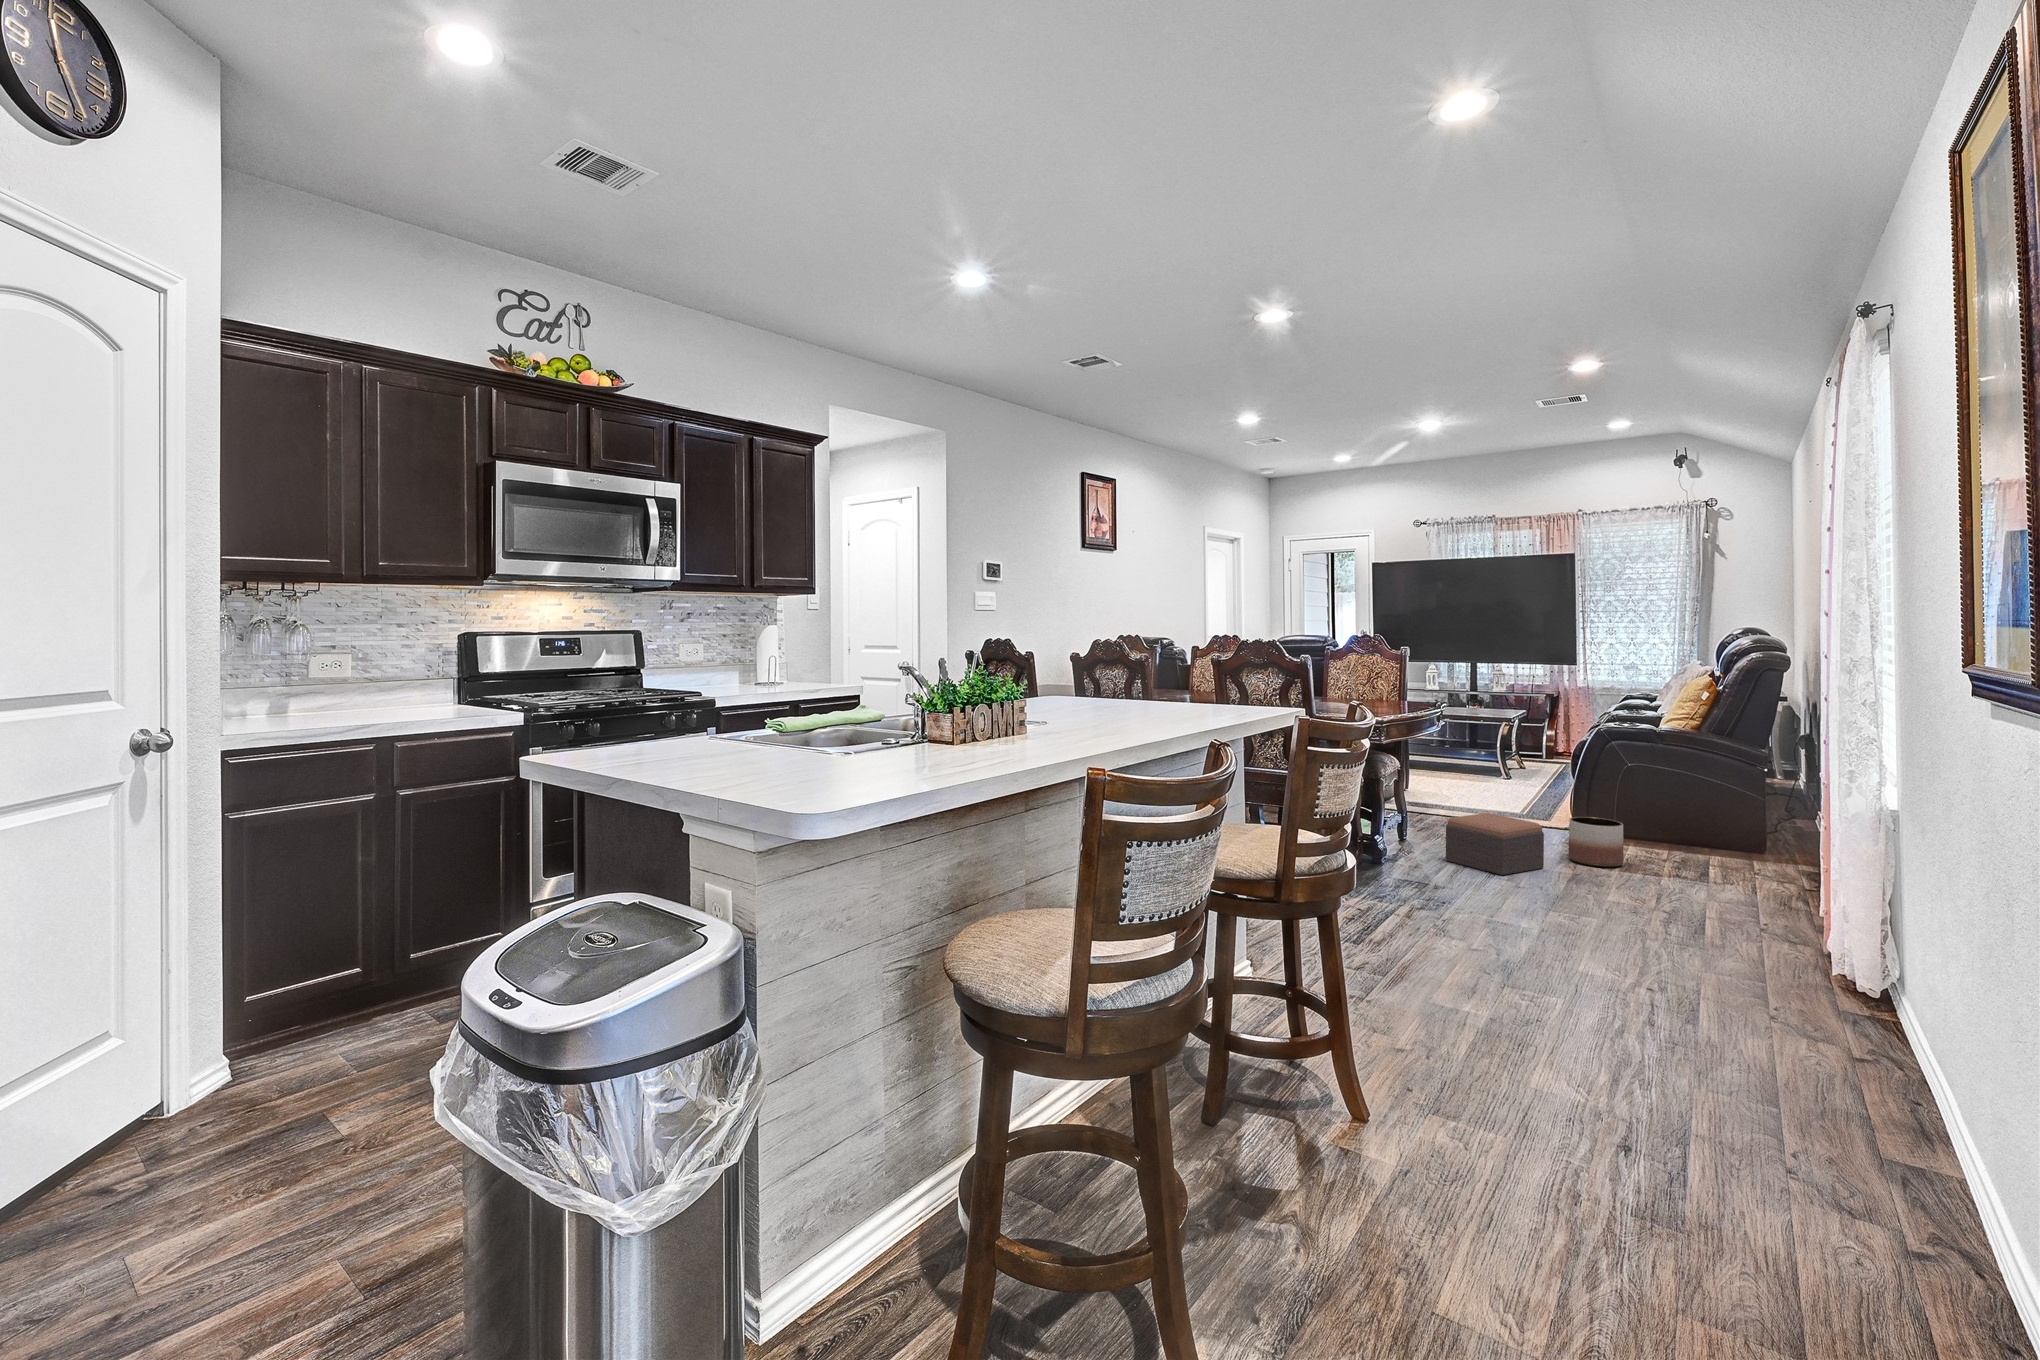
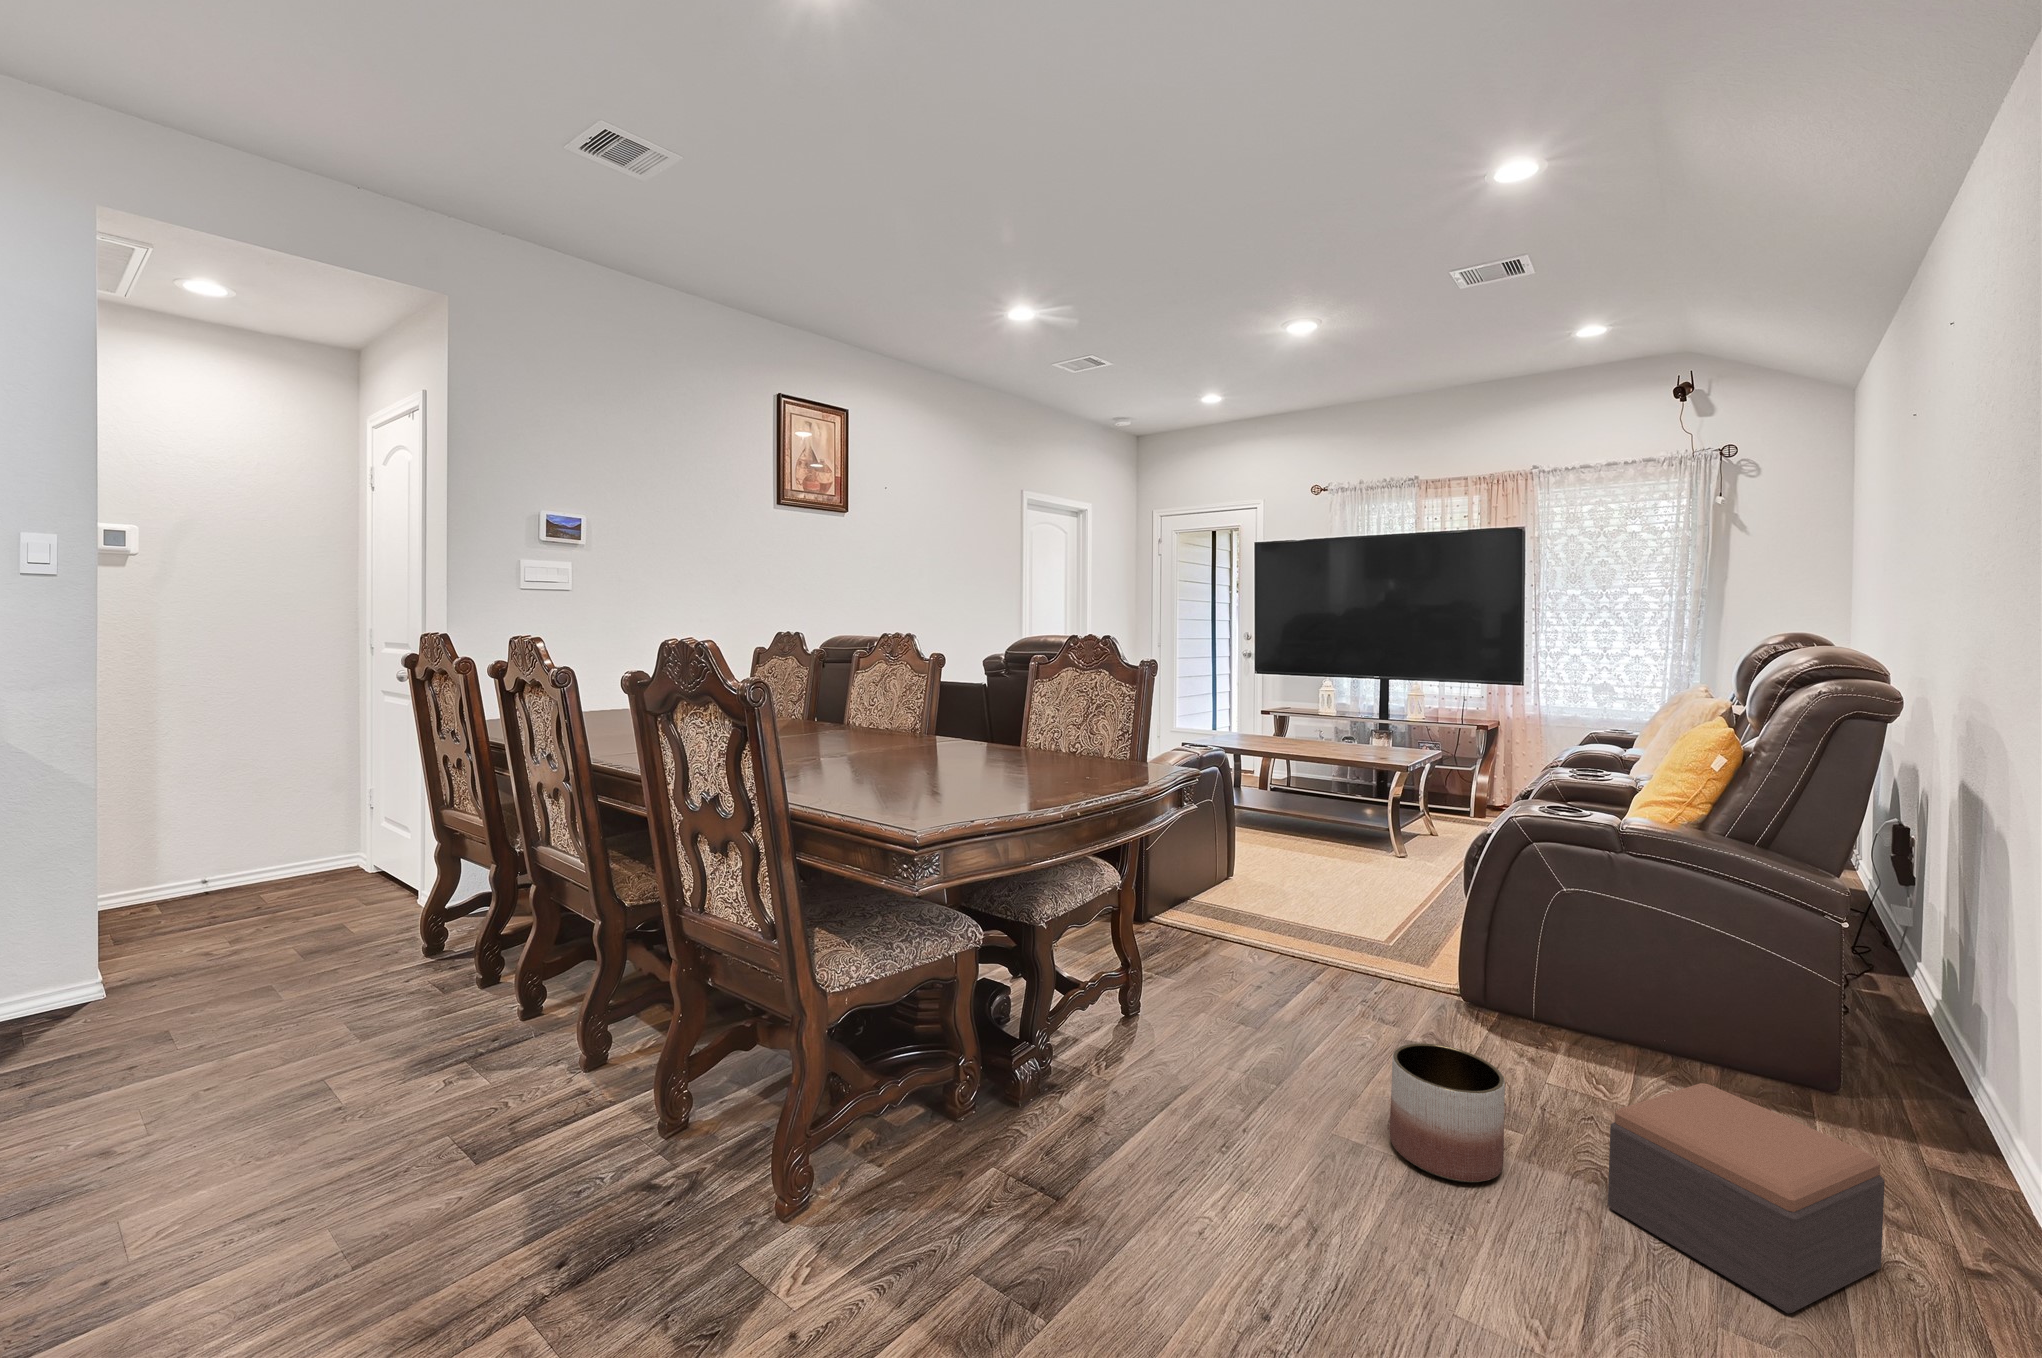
footstool: present [1446,813,1544,875] -> present [1608,1083,1885,1313]

